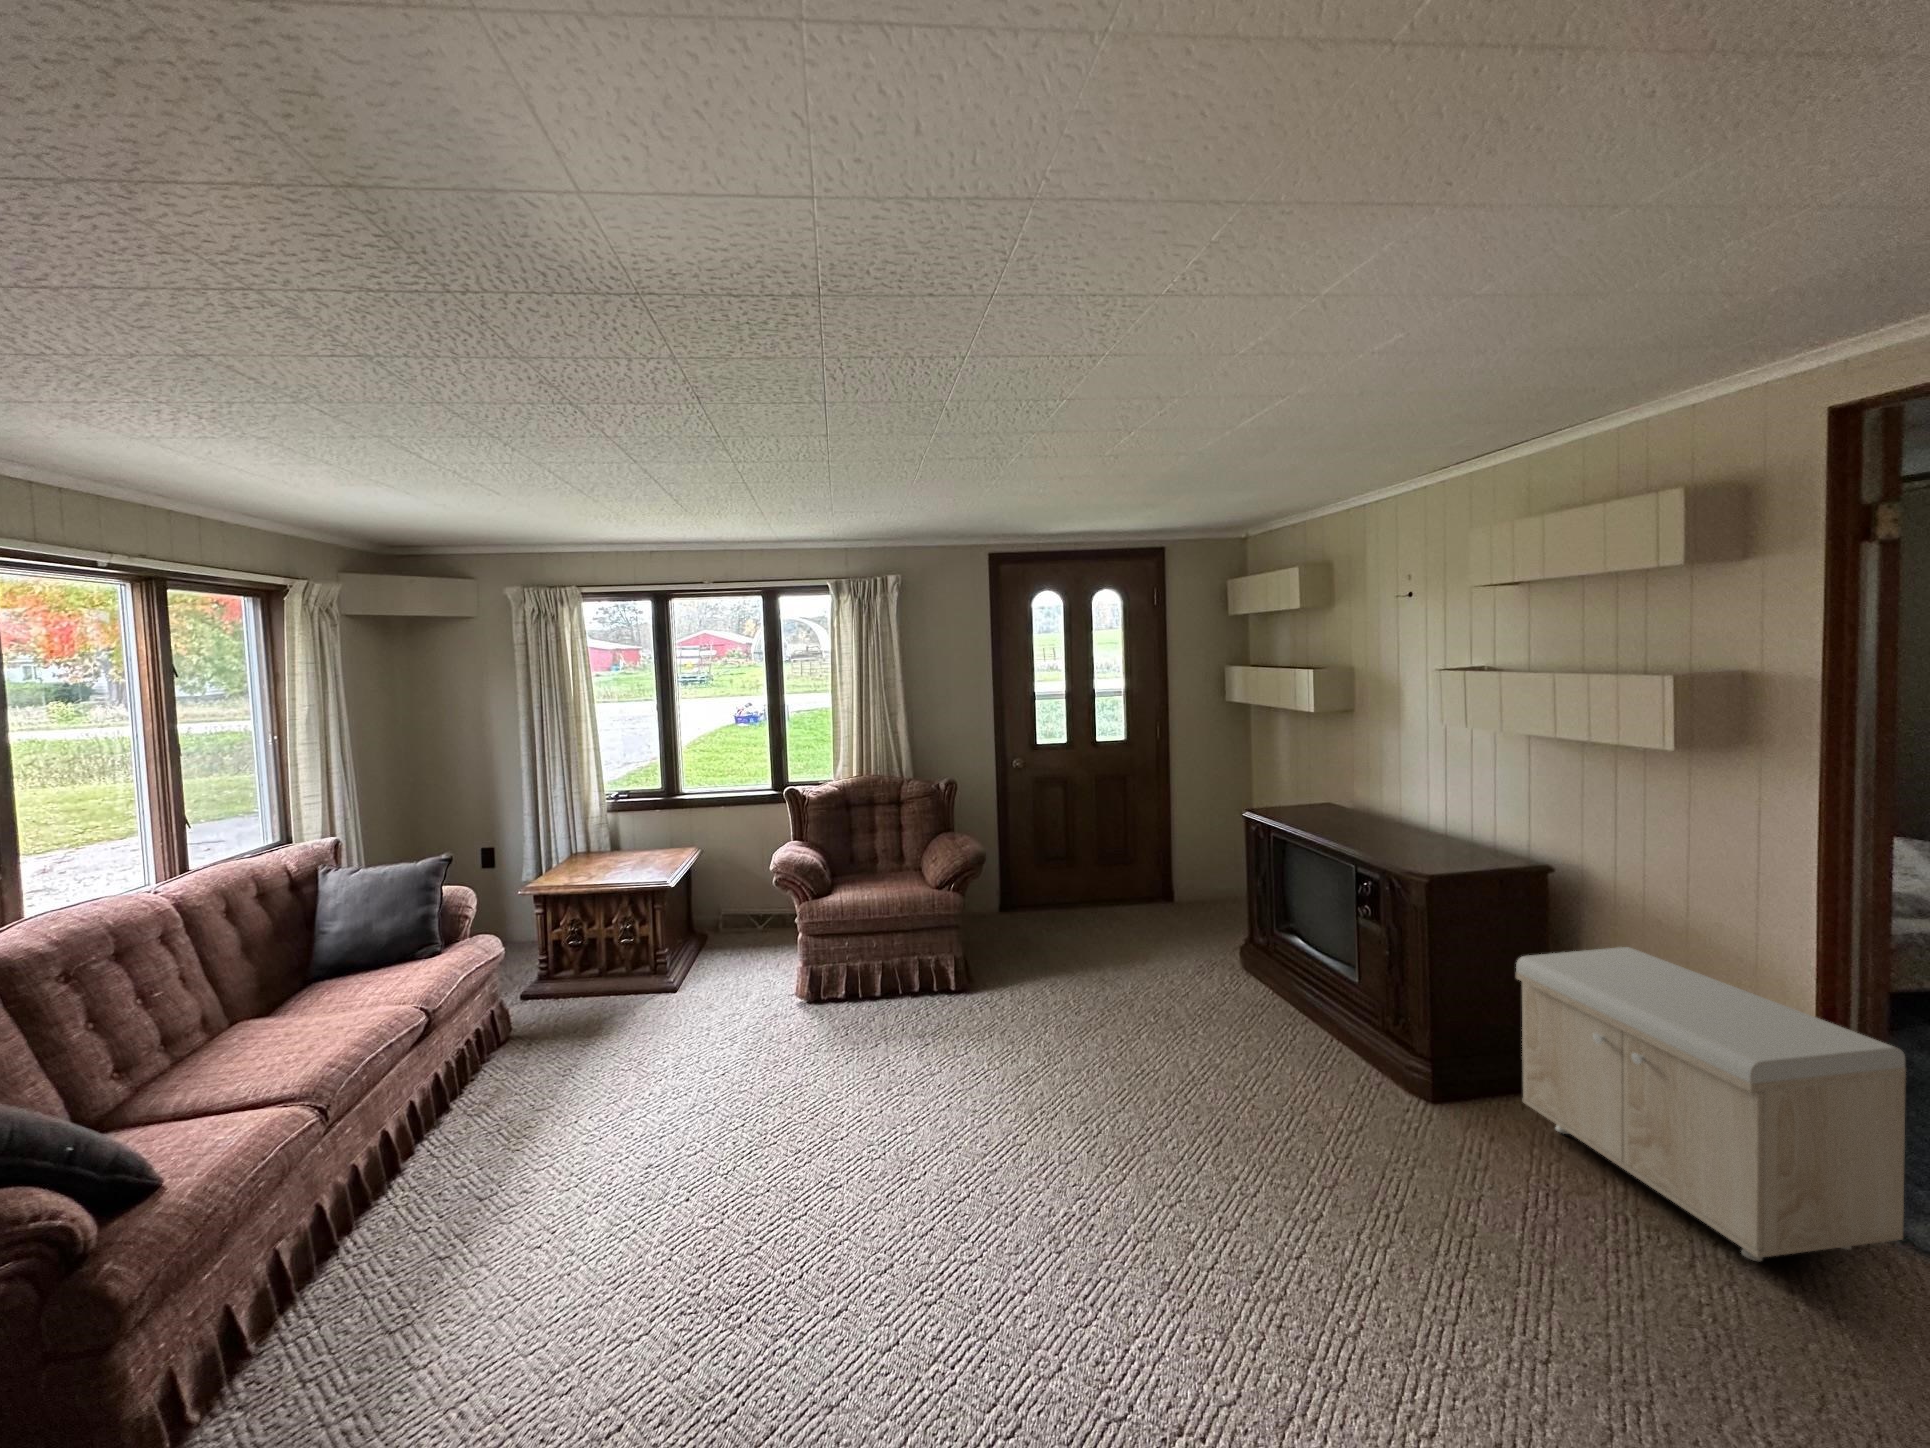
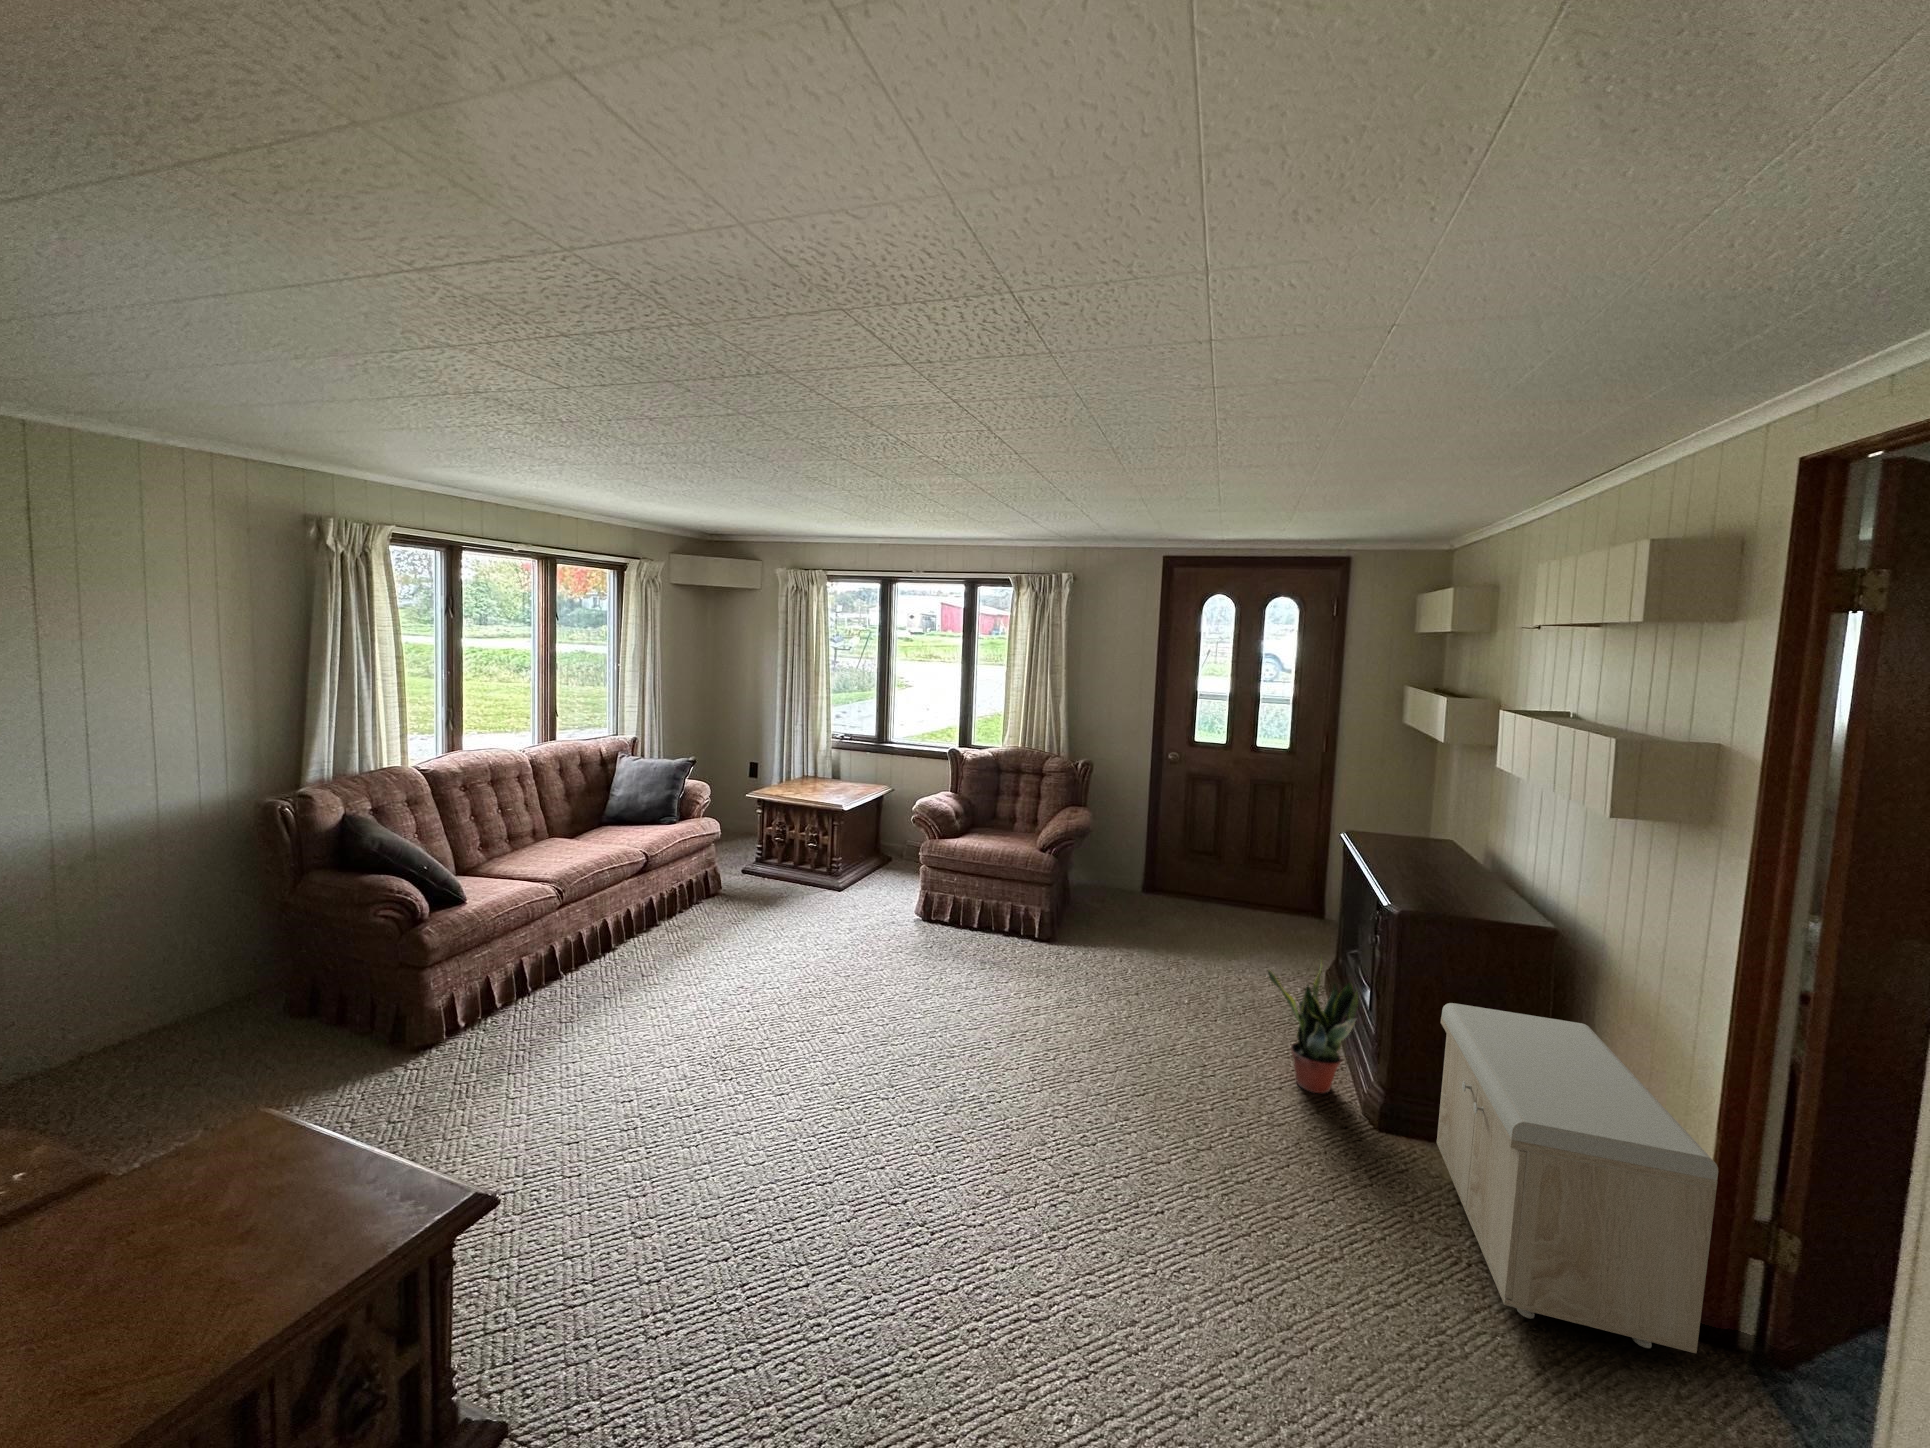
potted plant: none [1289,936,1409,1085] -> present [1268,960,1358,1093]

